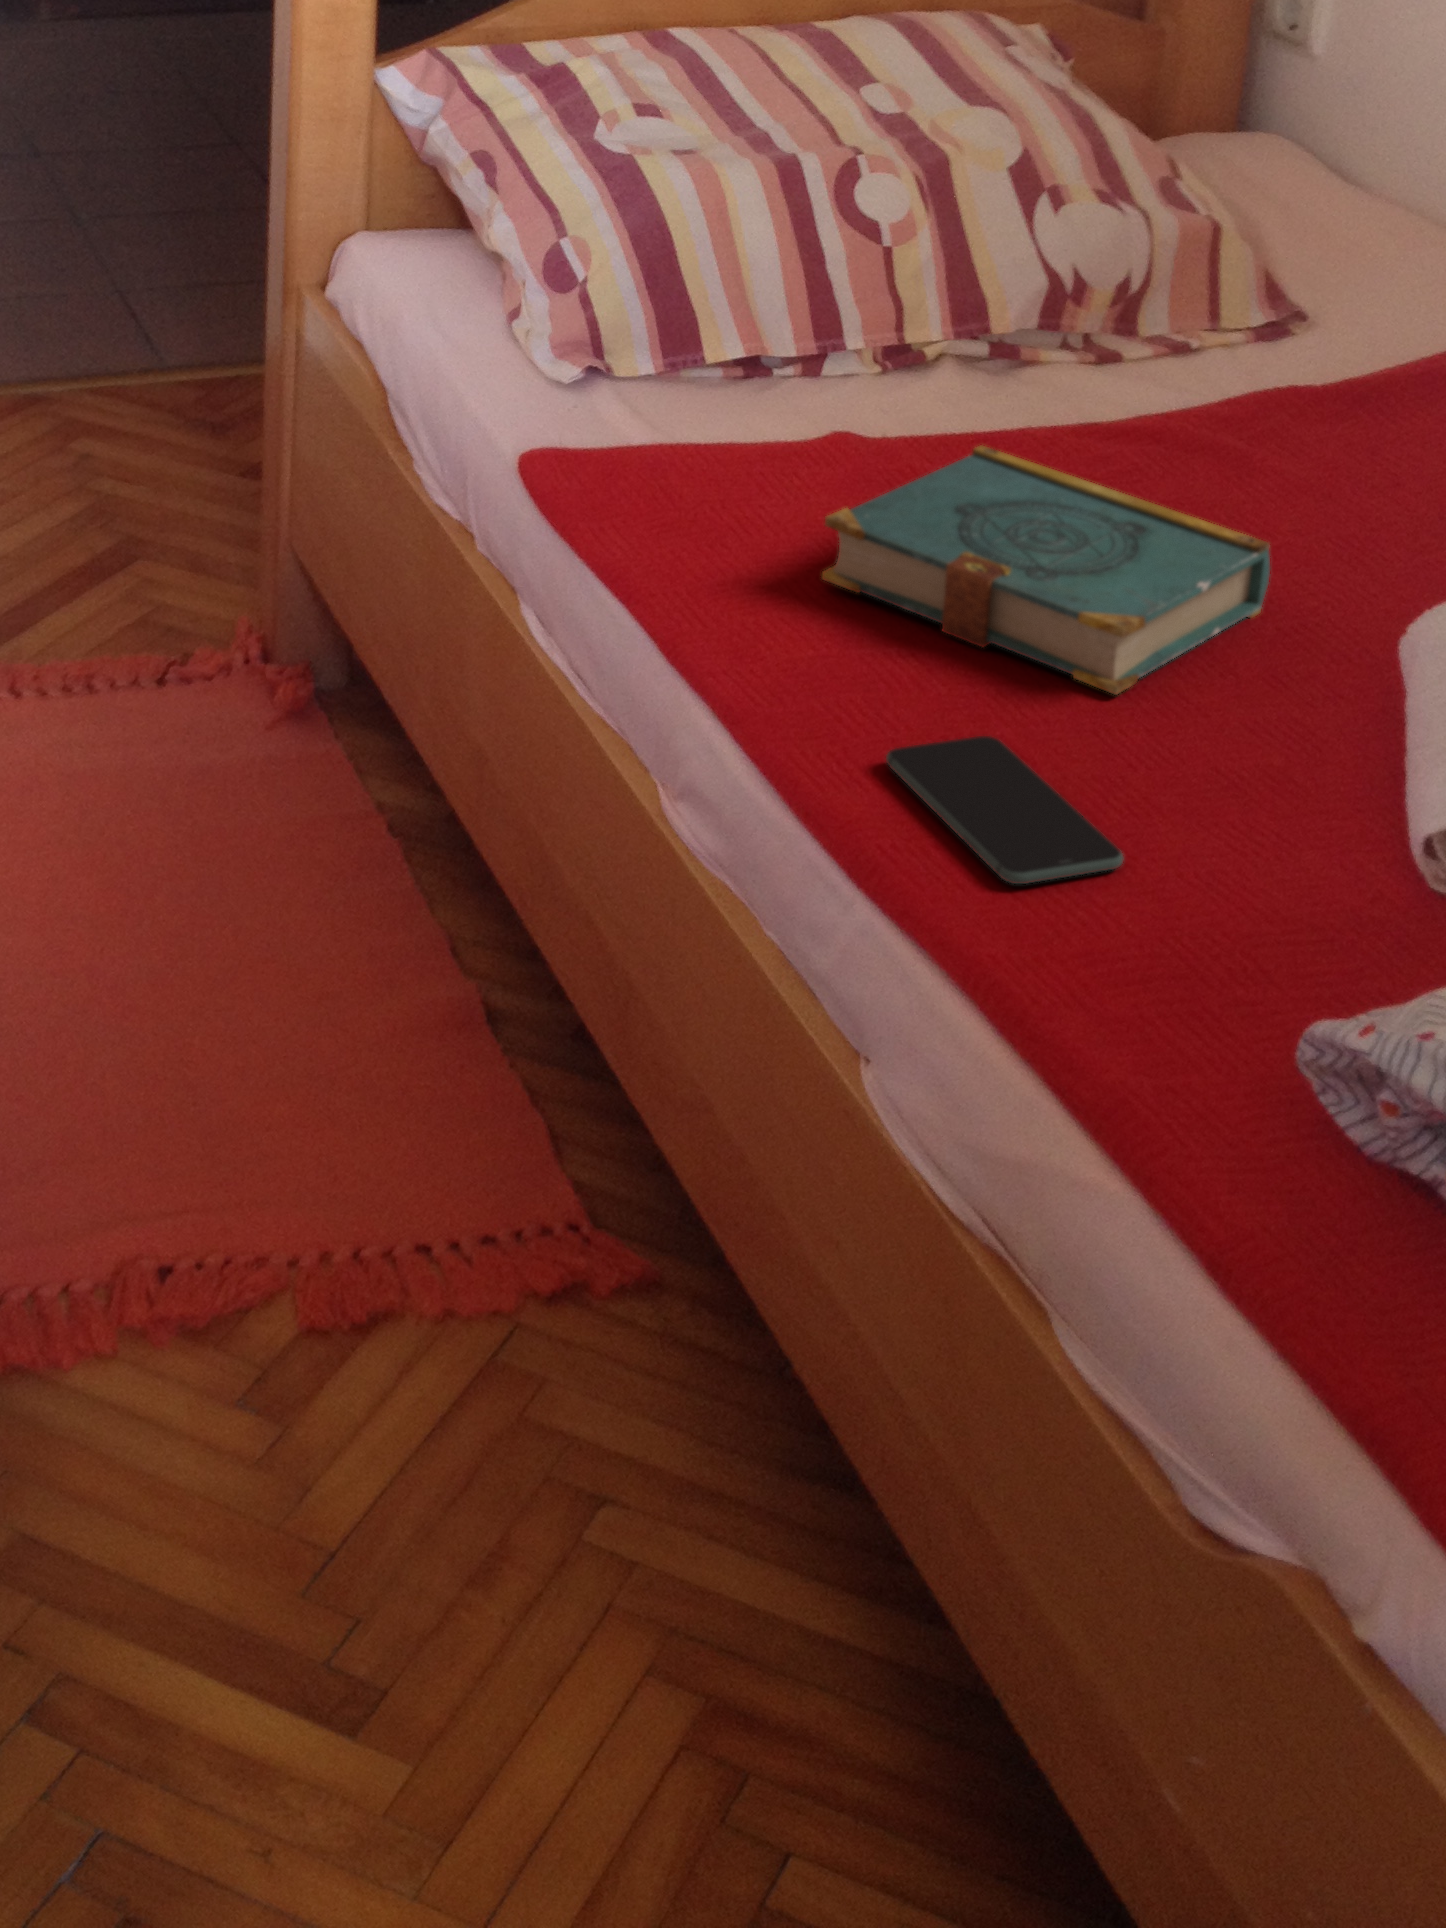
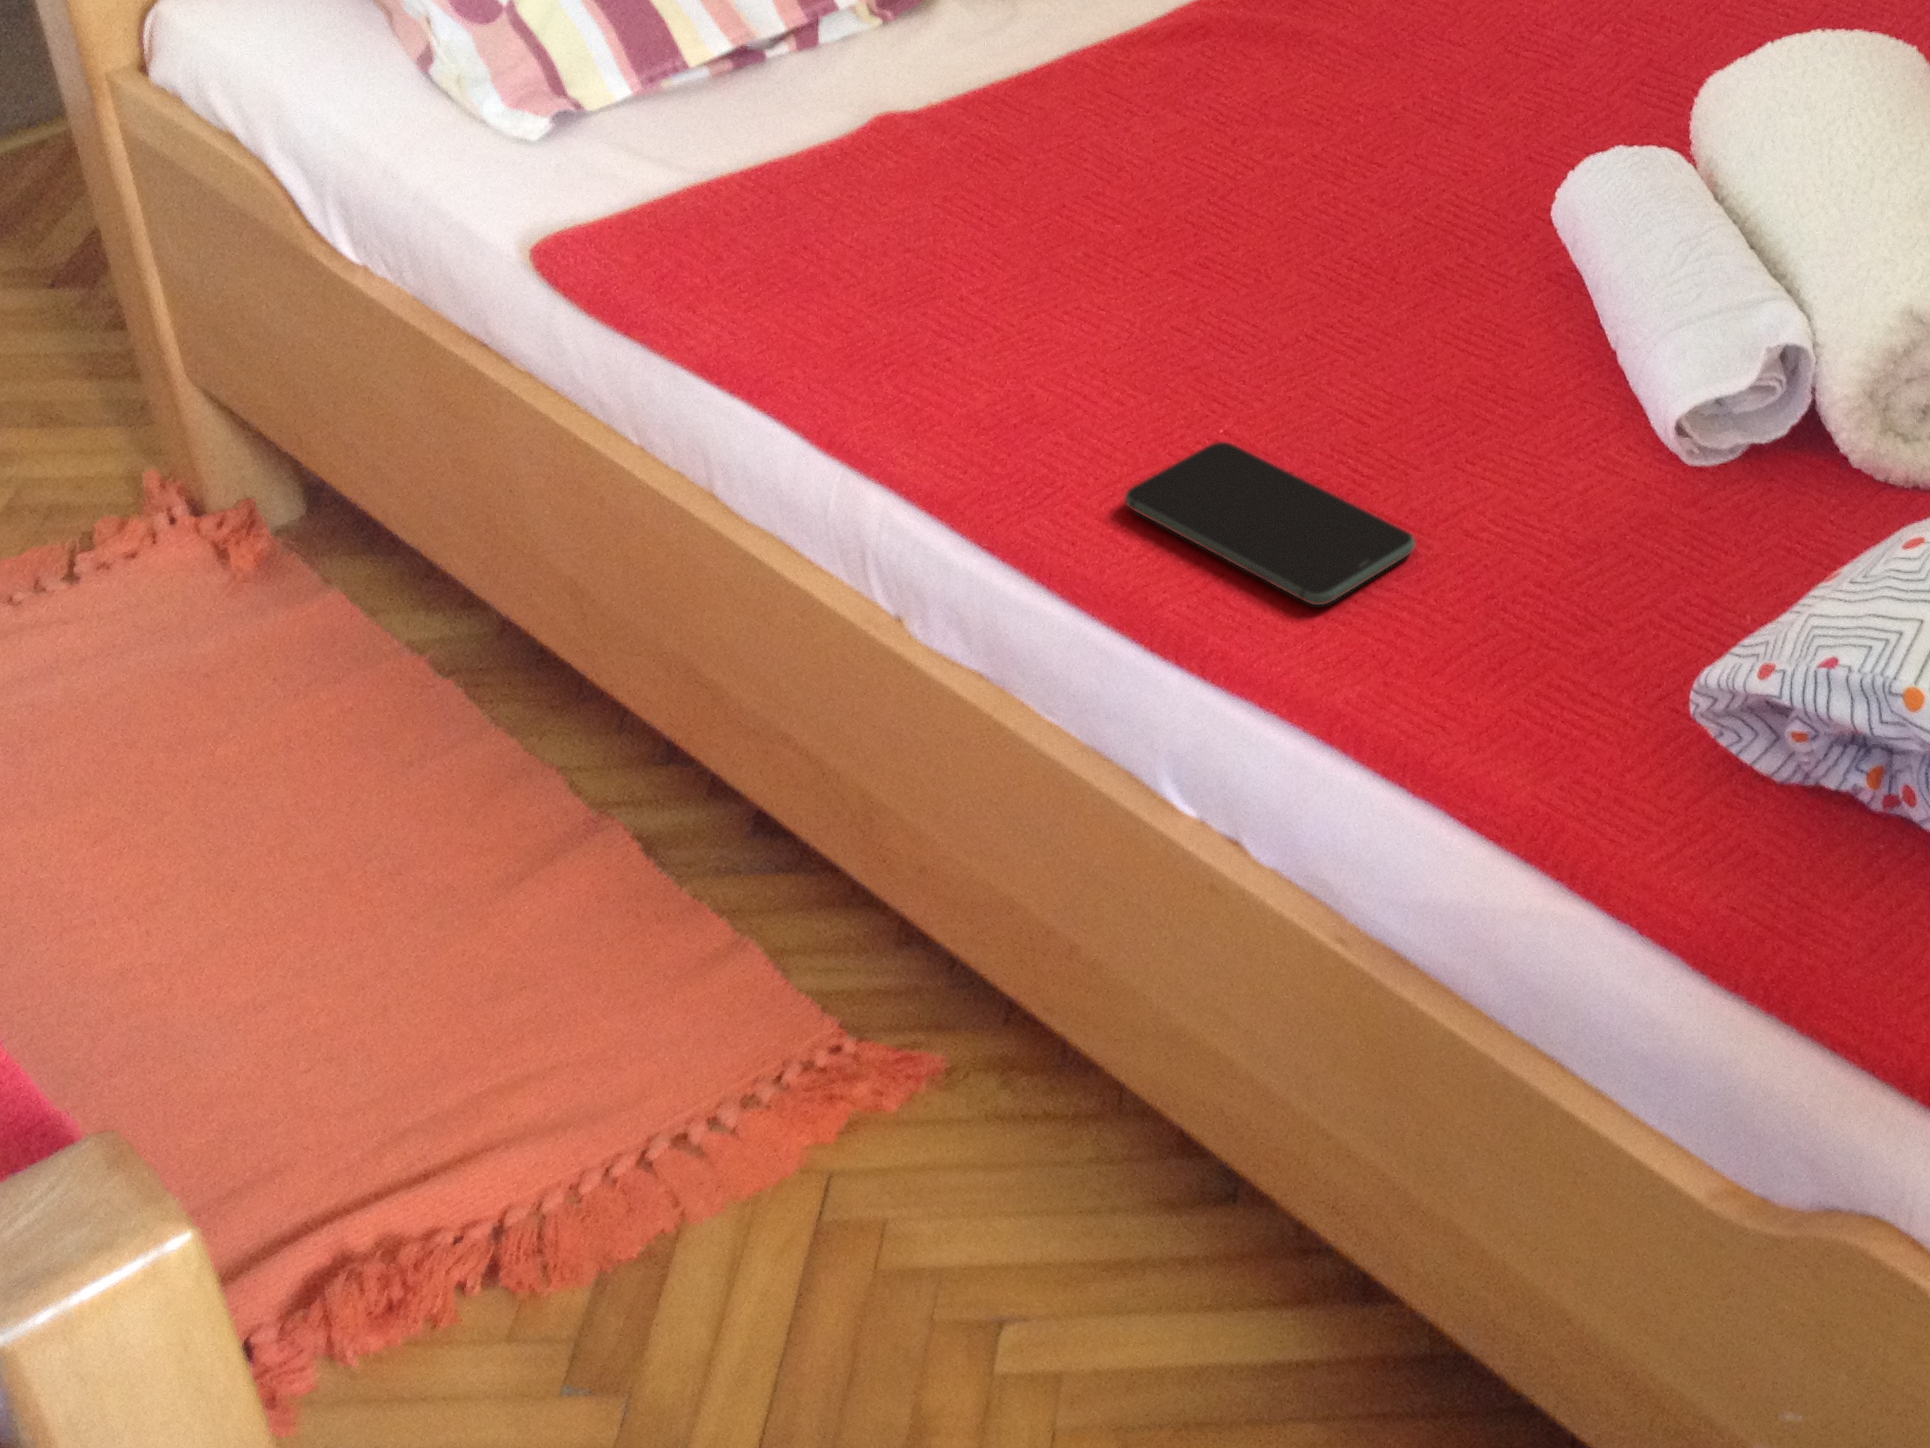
book: present [822,446,1270,695] -> none [942,104,1410,353]

